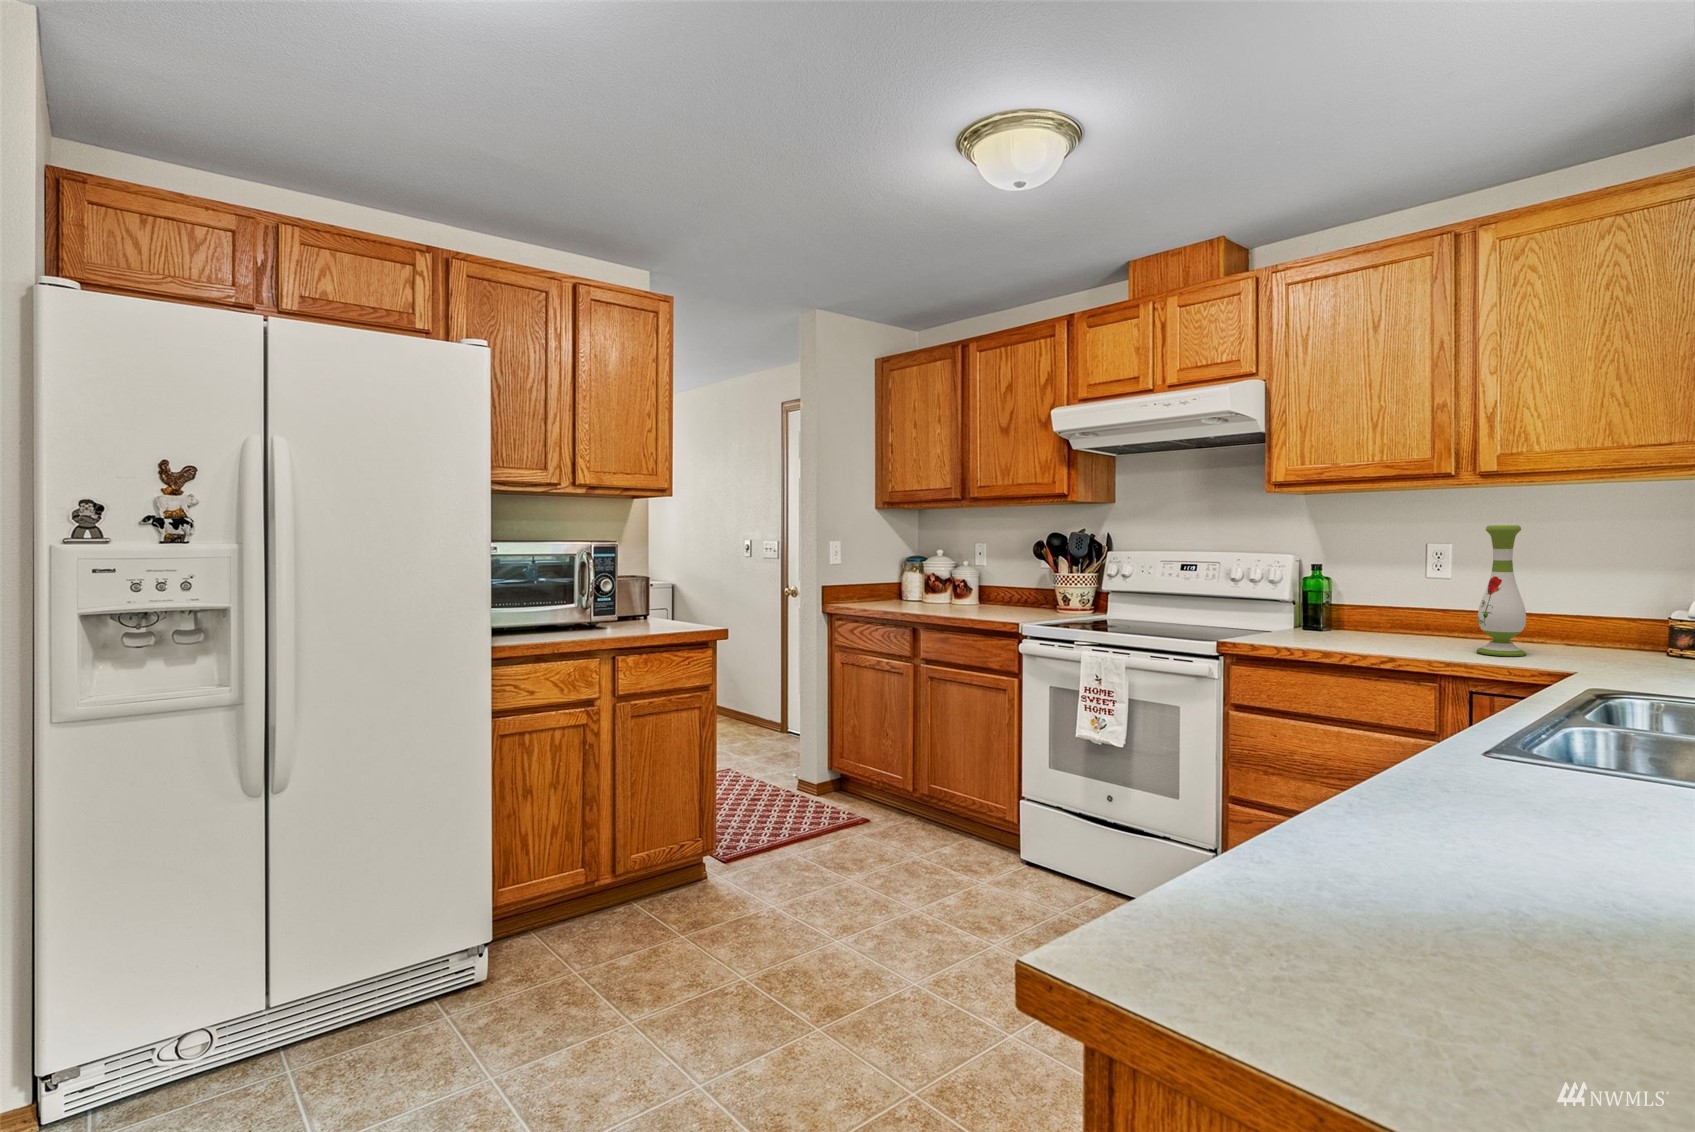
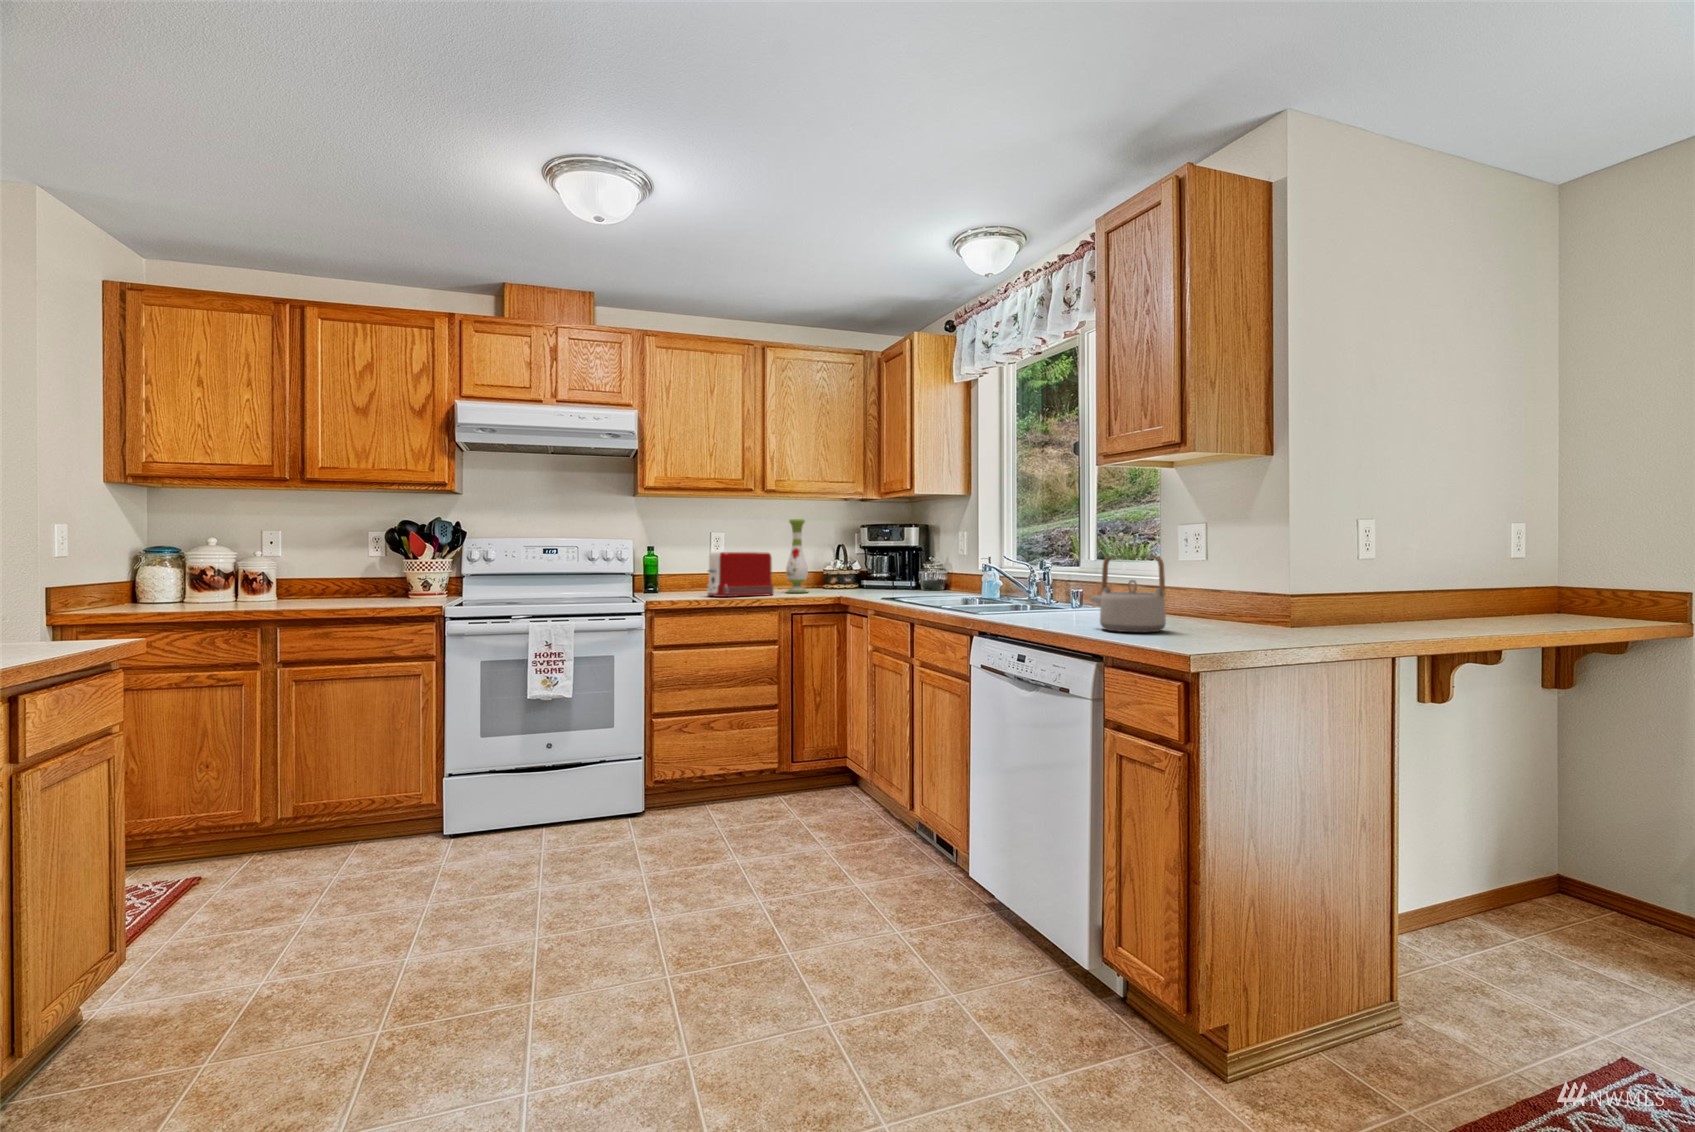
toaster: none [1309,579,1431,654] -> present [707,552,774,597]
teapot: none [1272,728,1460,966] -> present [1090,555,1166,632]

